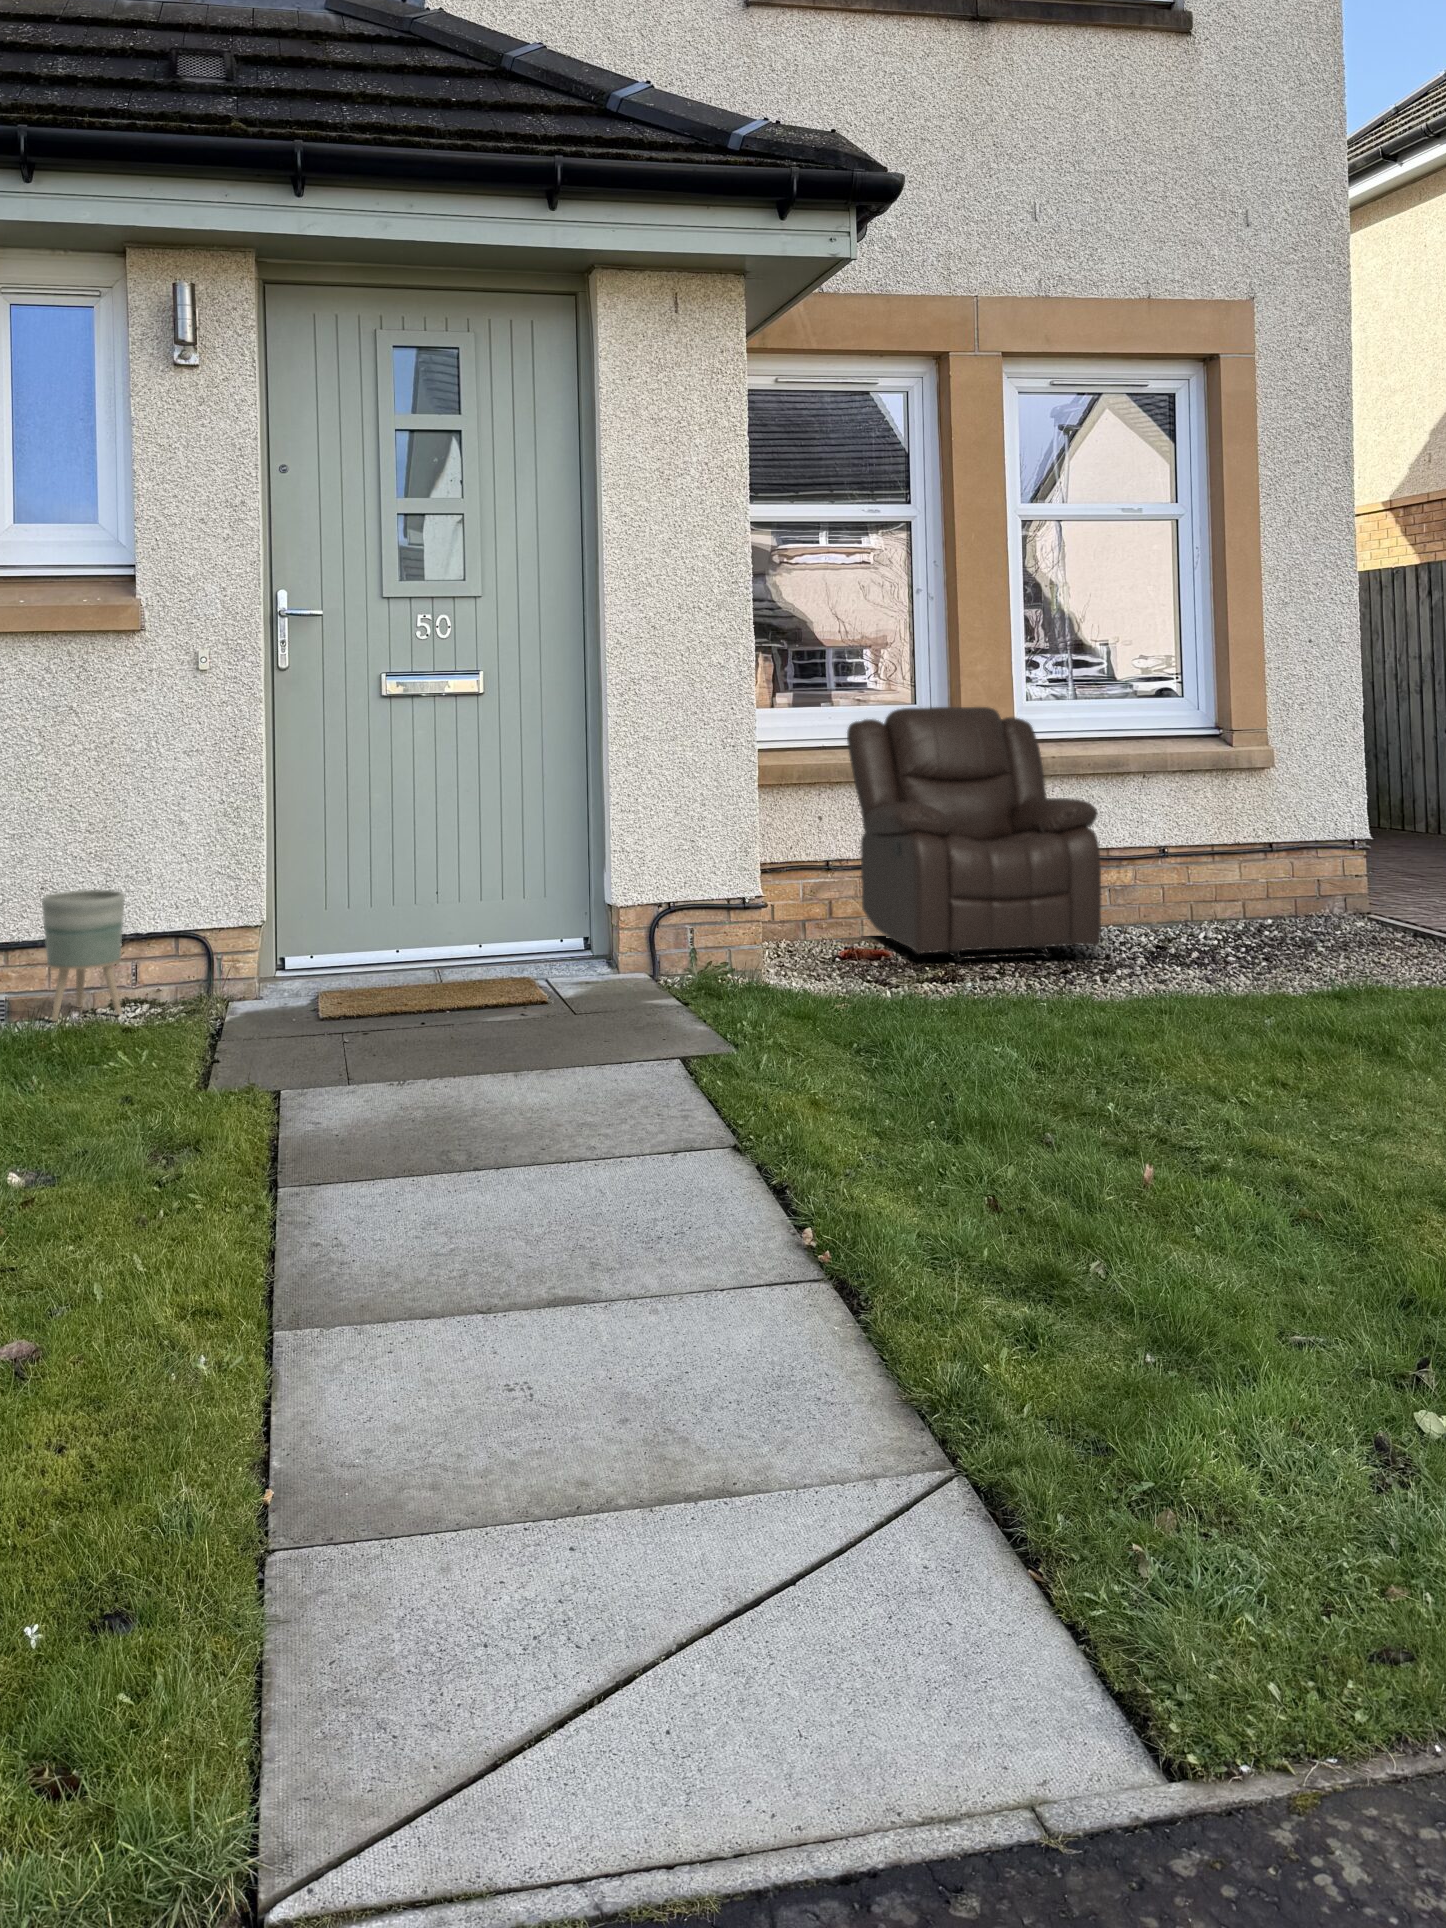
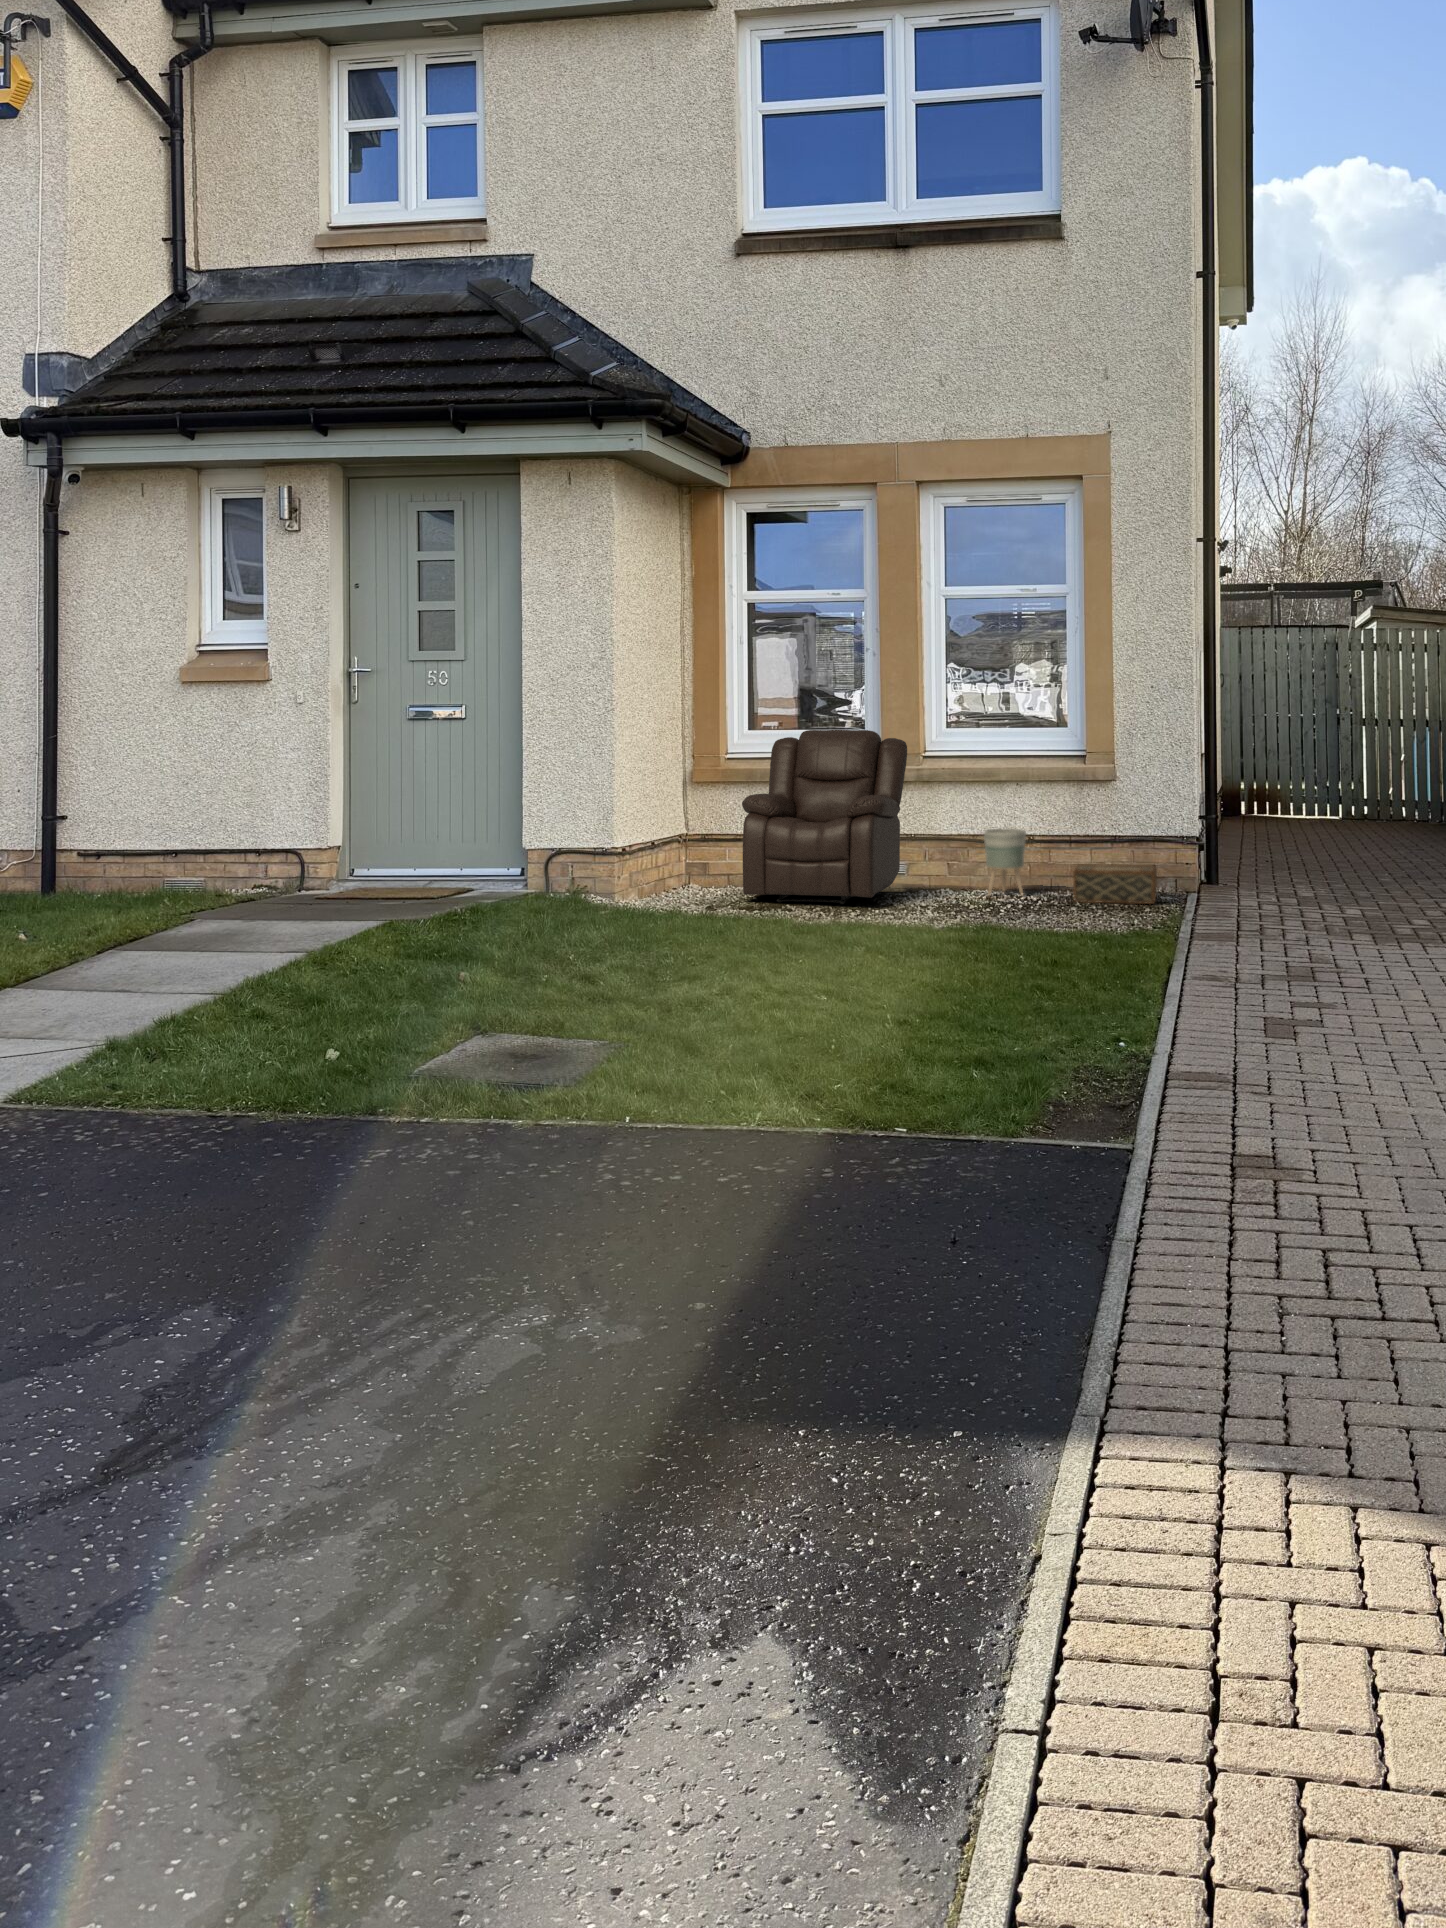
woven basket: none [1232,877,1359,932] -> present [1073,864,1157,904]
planter: present [42,890,125,1021] -> present [984,829,1026,895]

